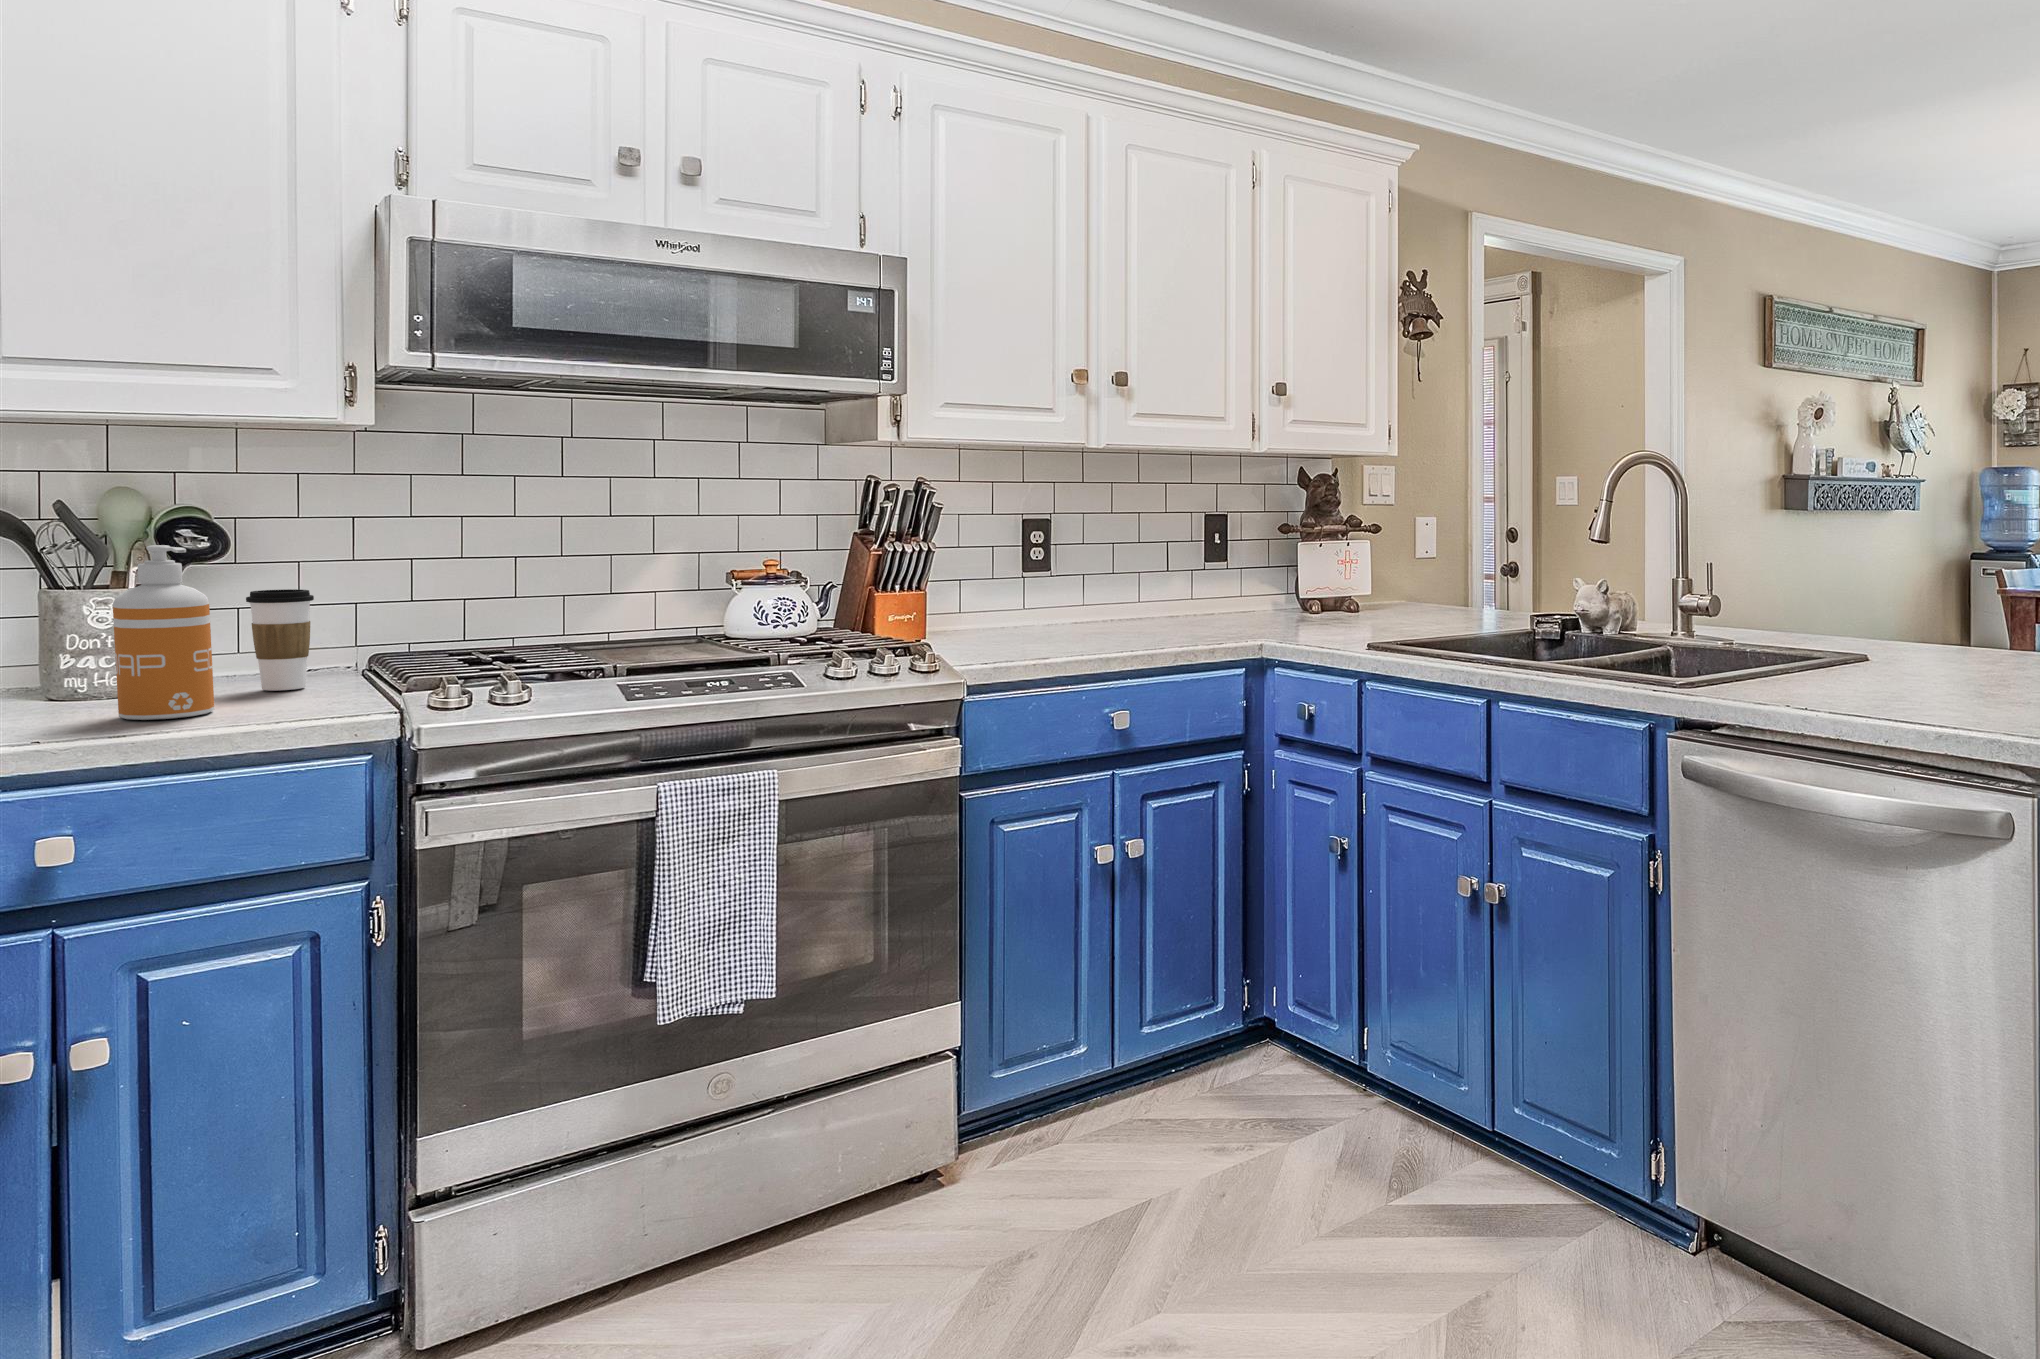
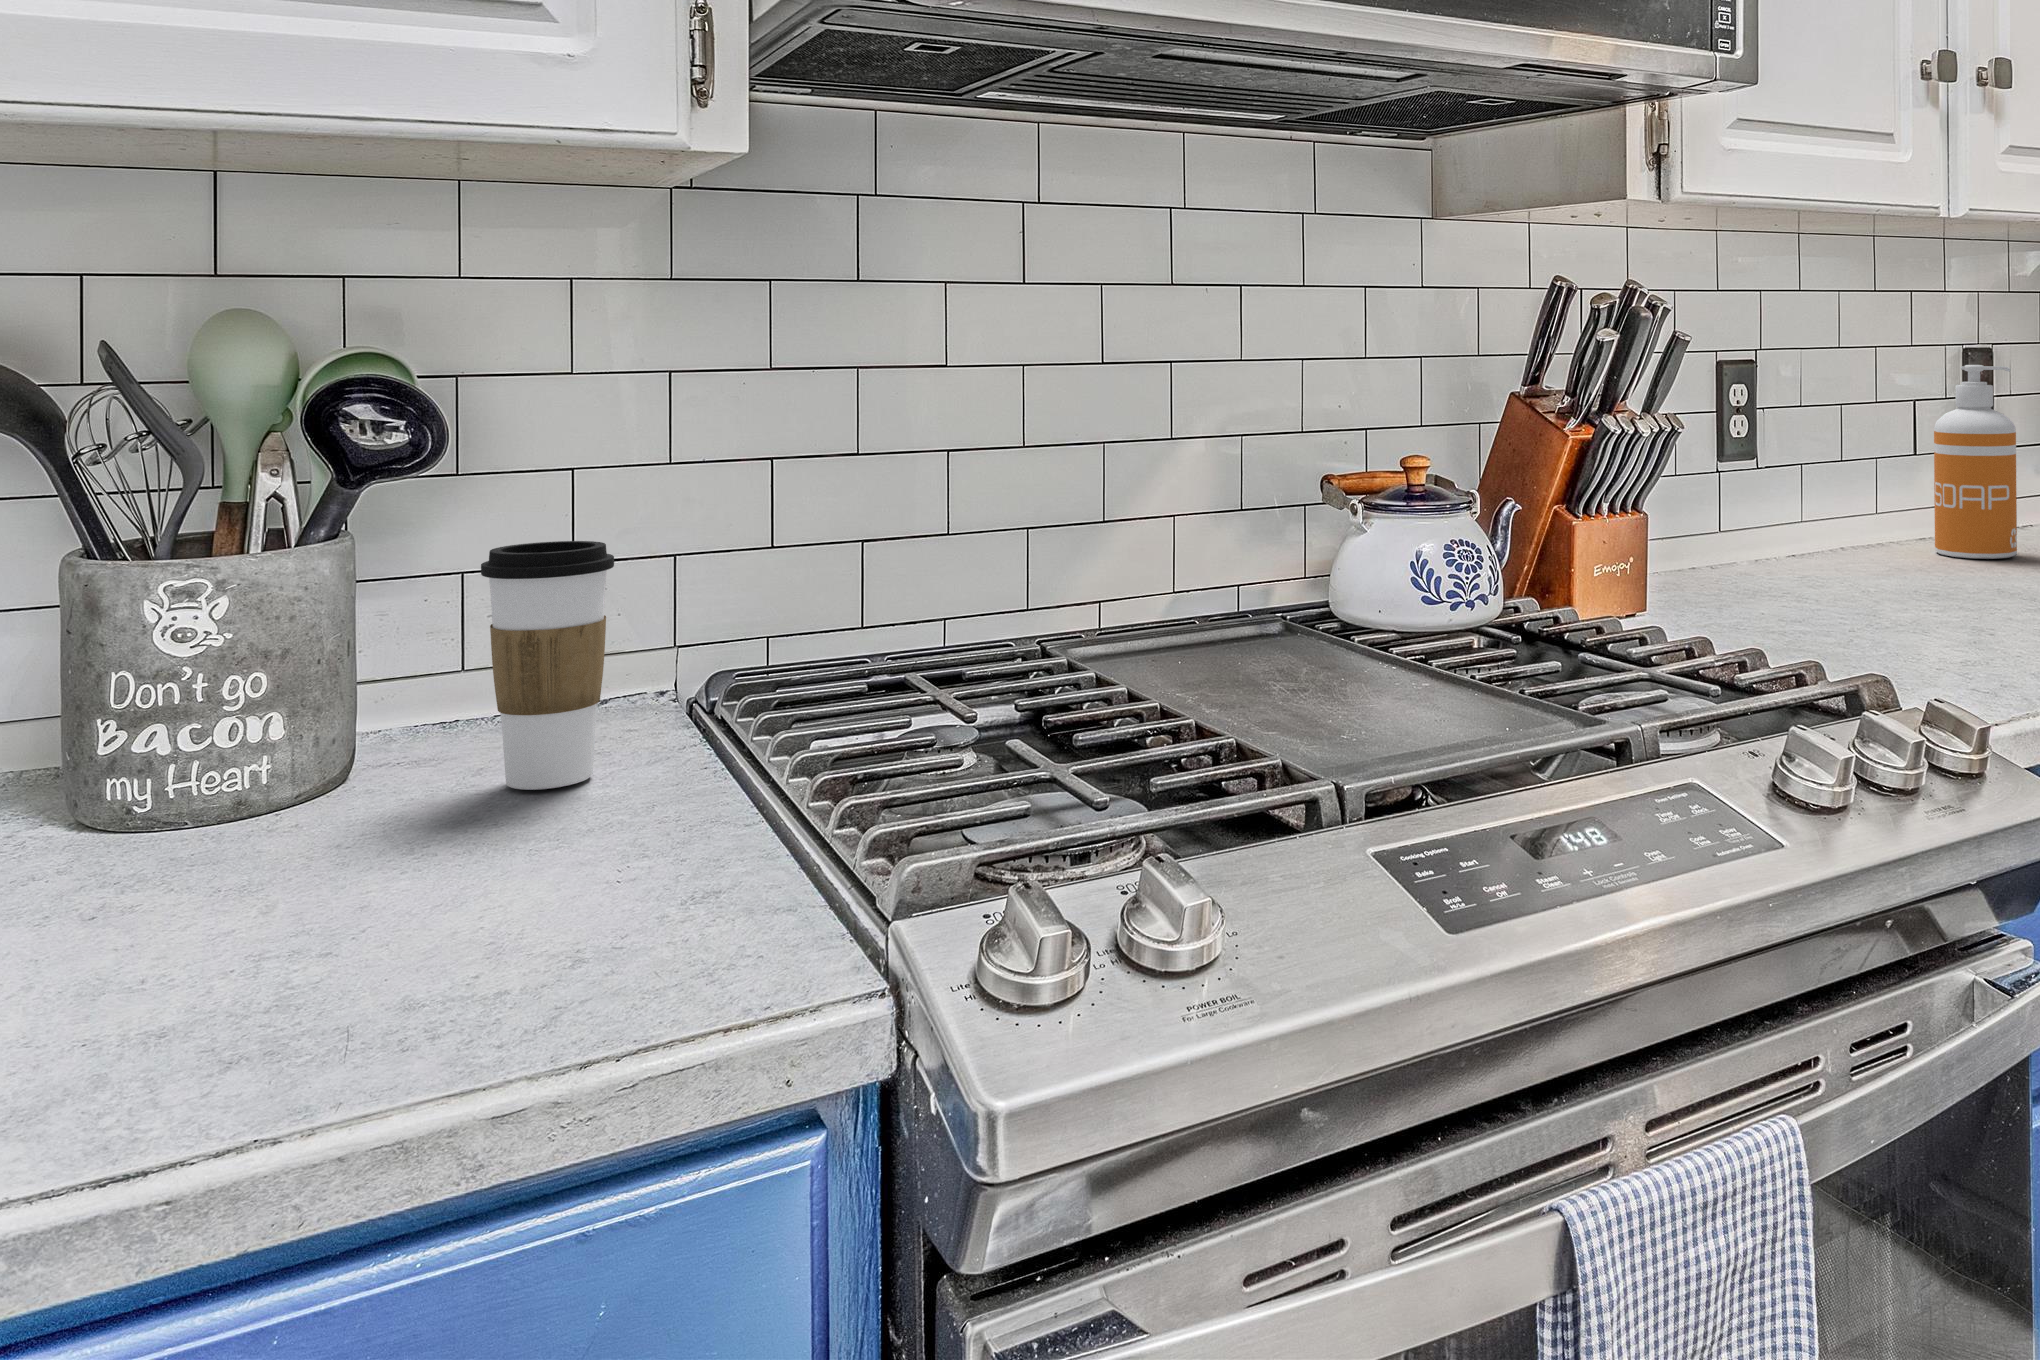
soap dispenser: present [113,545,214,720] -> present [1934,365,2017,559]

